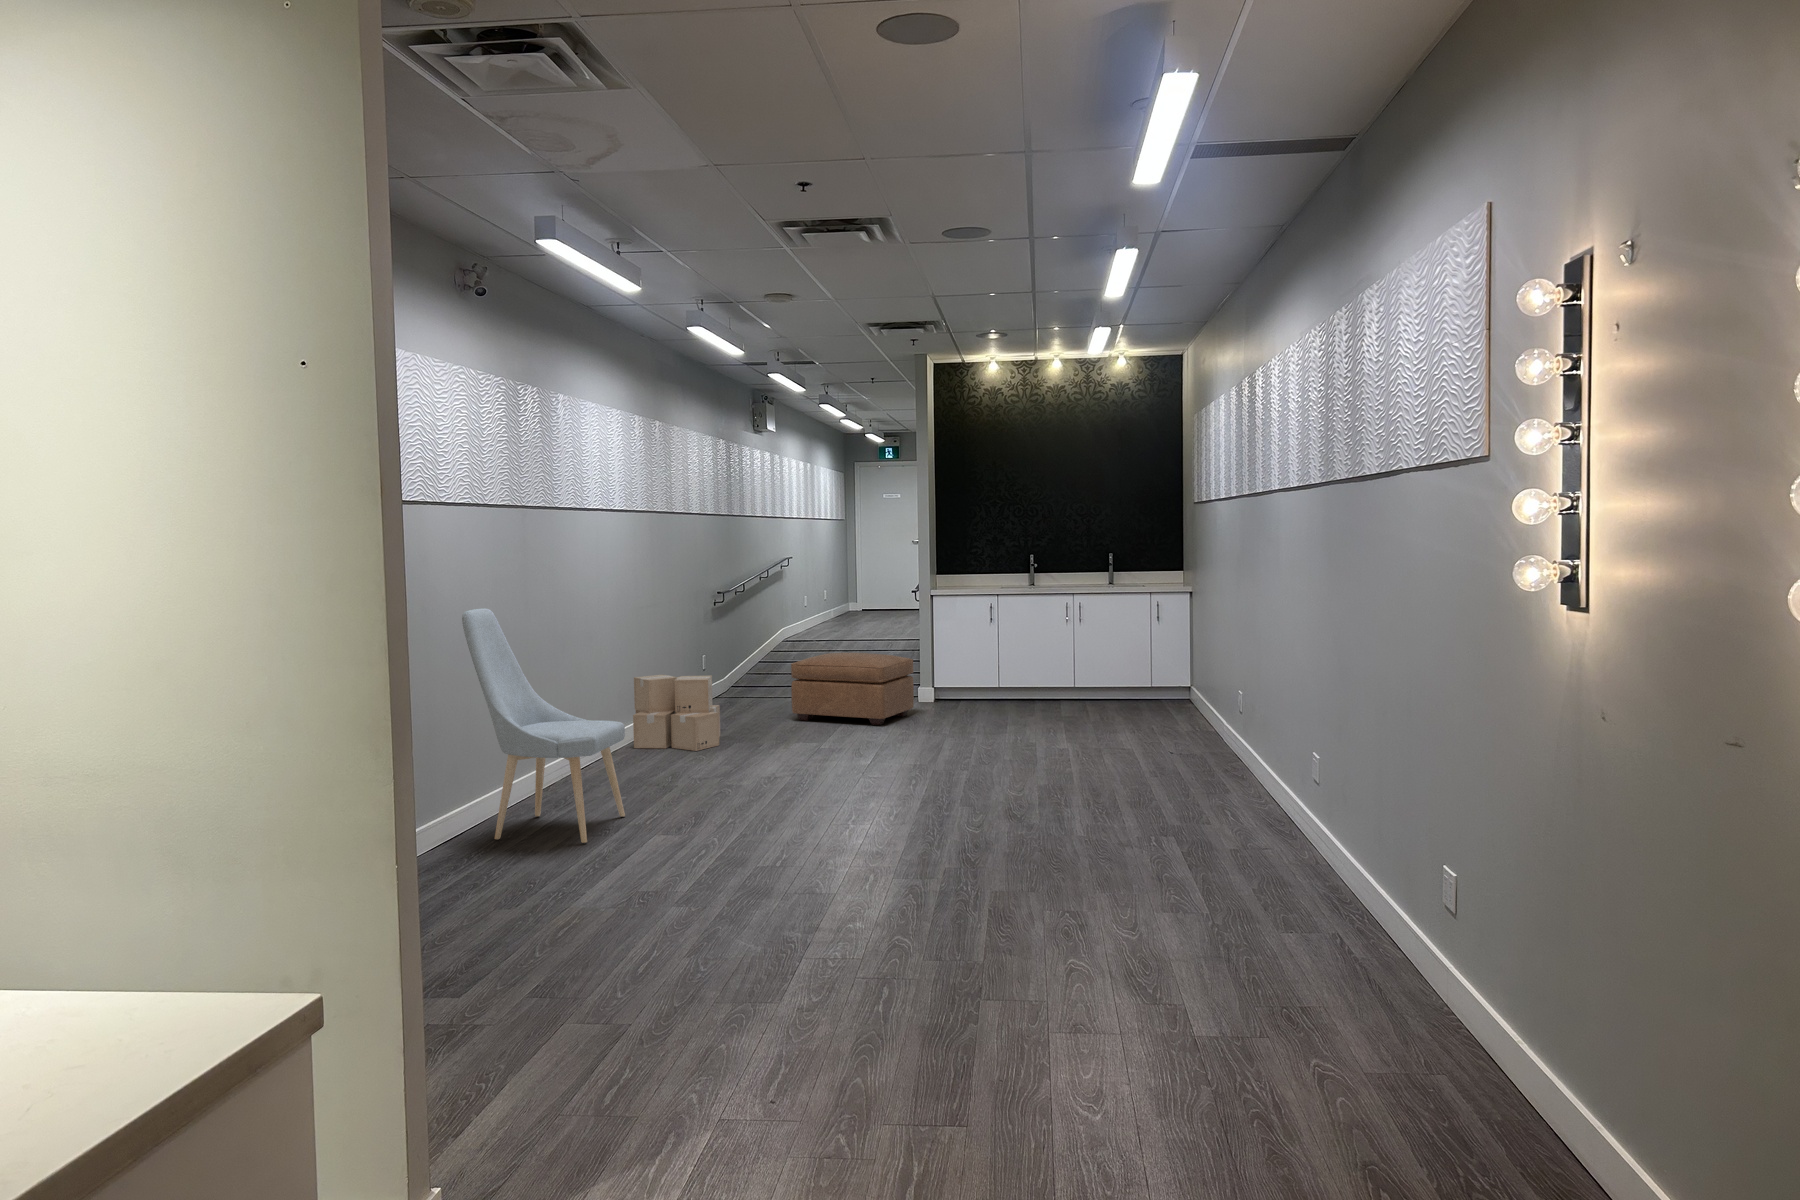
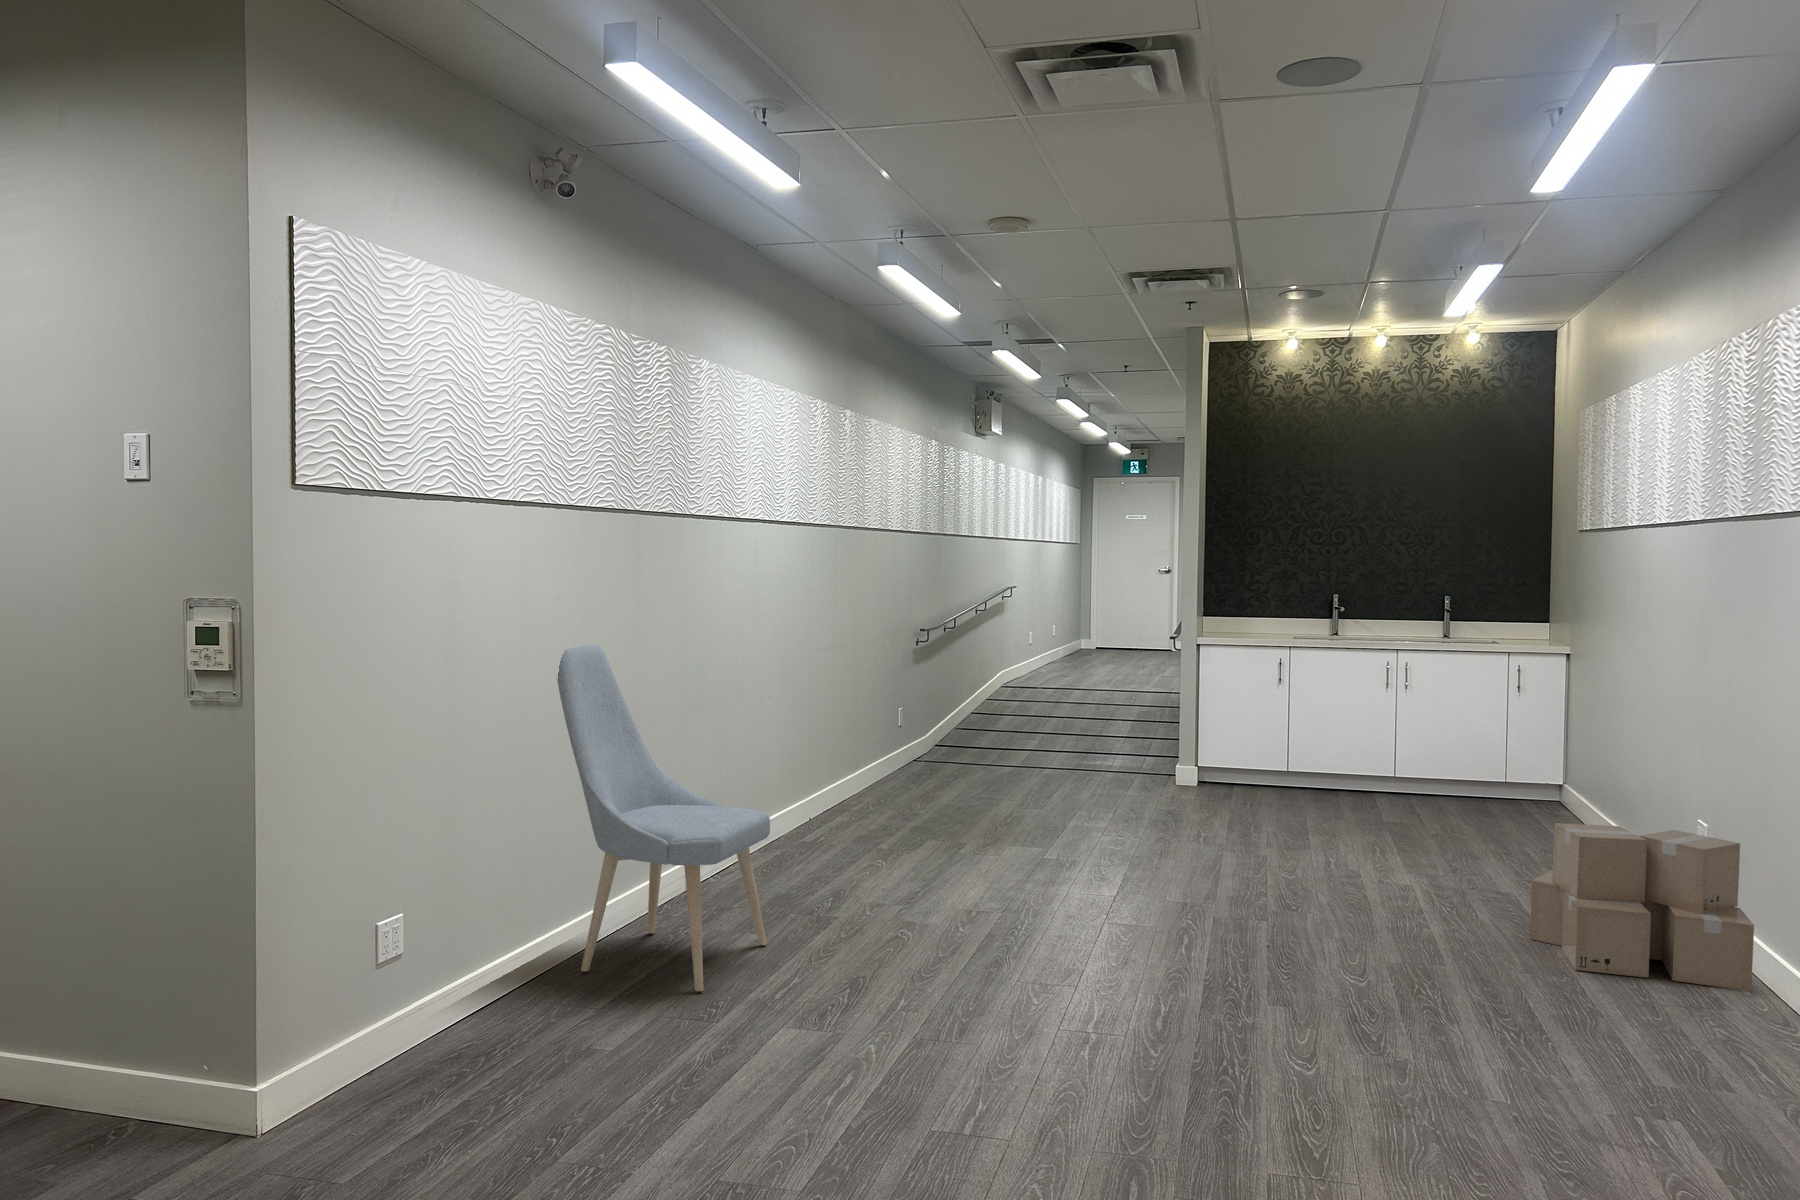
ottoman: present [791,653,914,725] -> none [1008,715,1171,814]
cardboard box: present [633,674,720,751] -> present [1530,823,1754,991]

